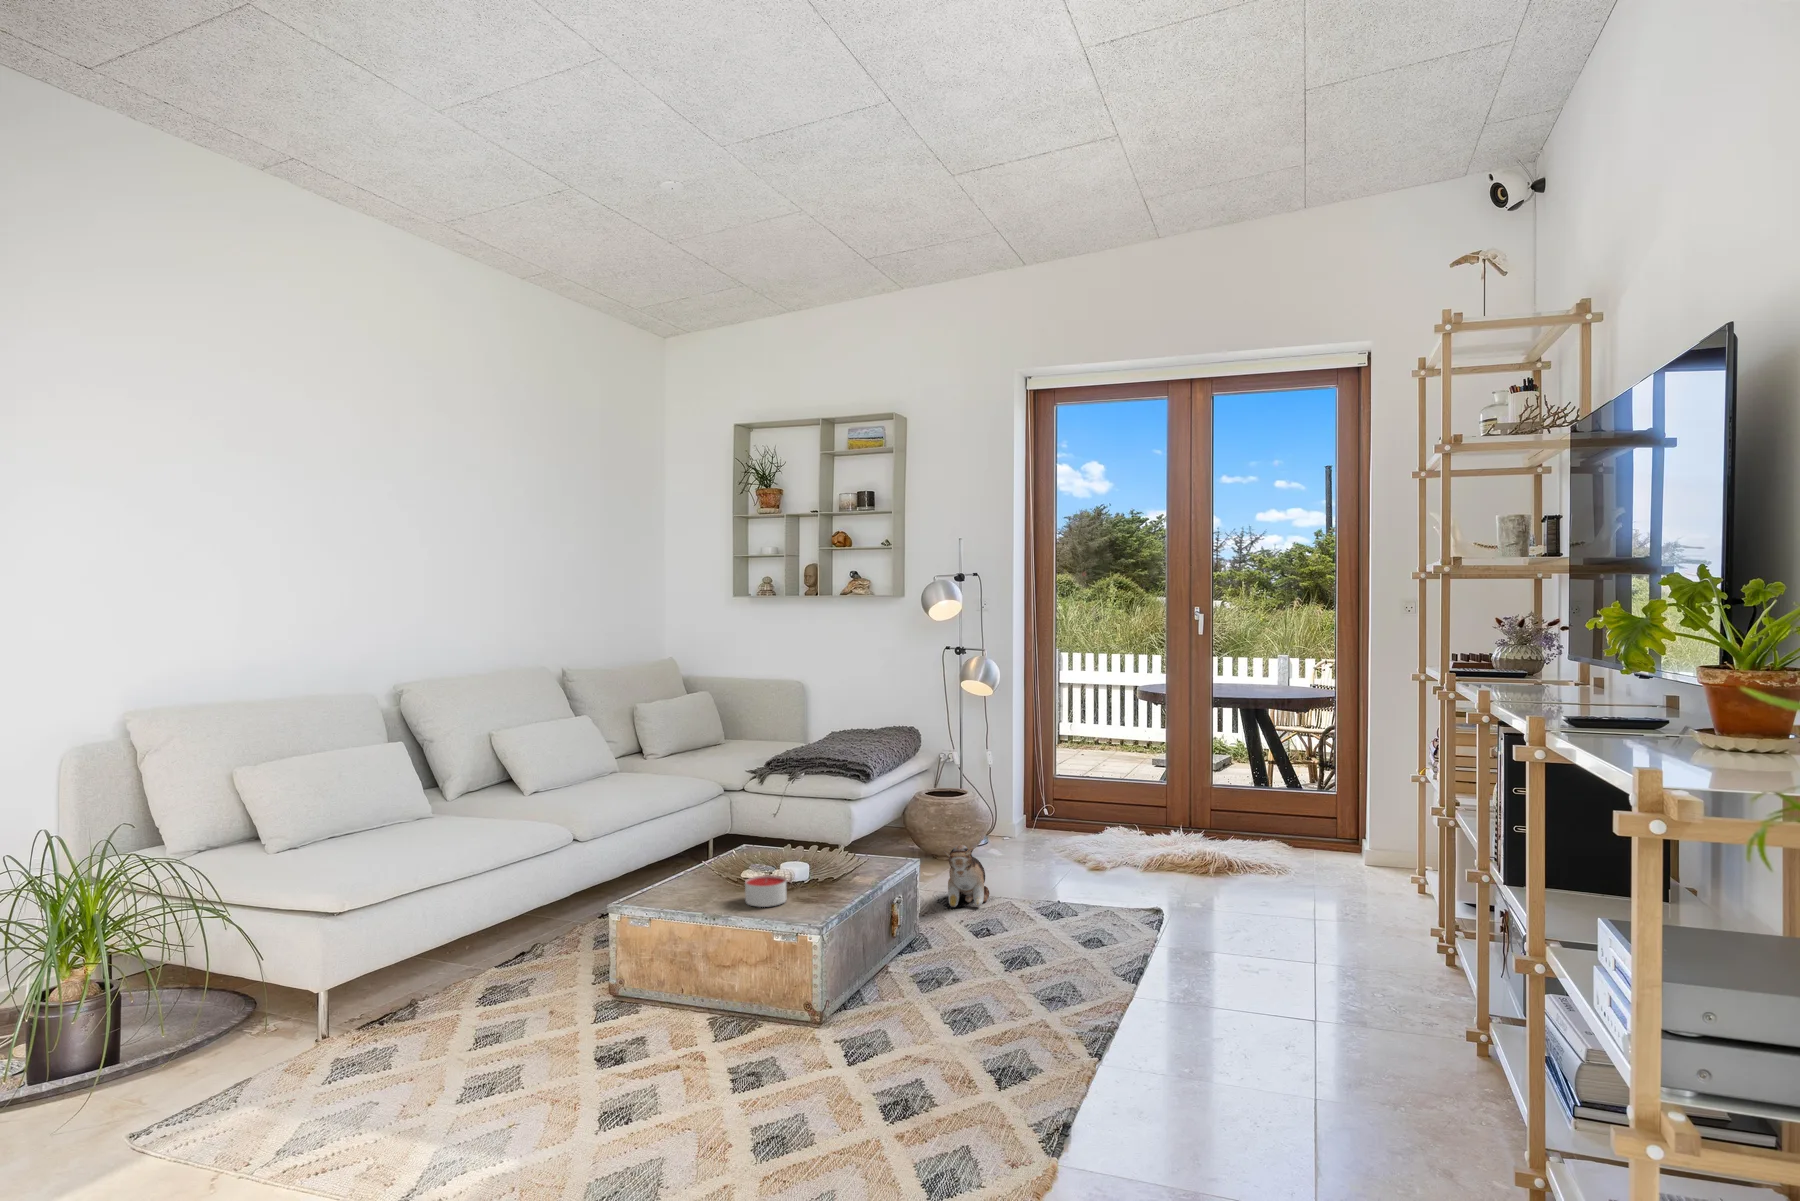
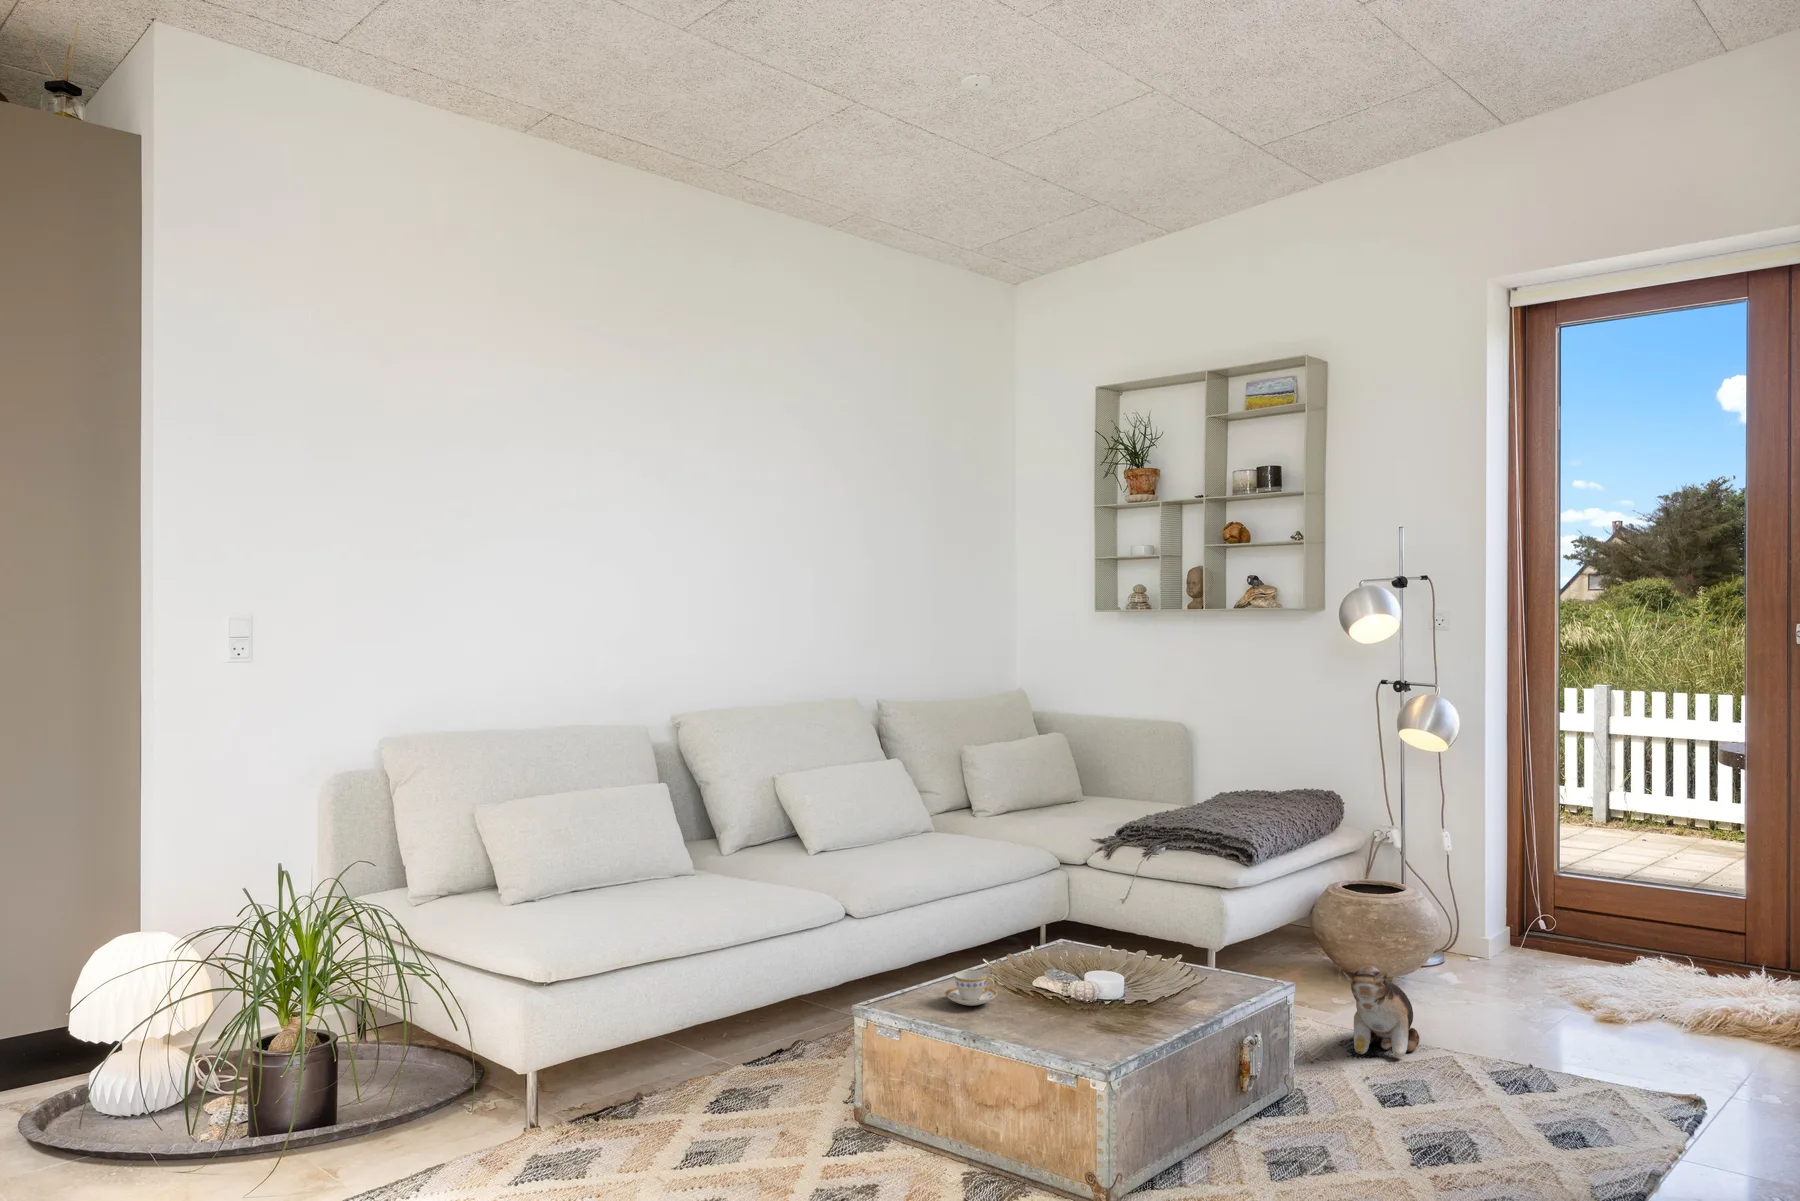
teacup: none [681,870,722,896] -> present [945,971,997,1006]
candle: present [745,875,787,907] -> none [1022,987,1078,1031]

